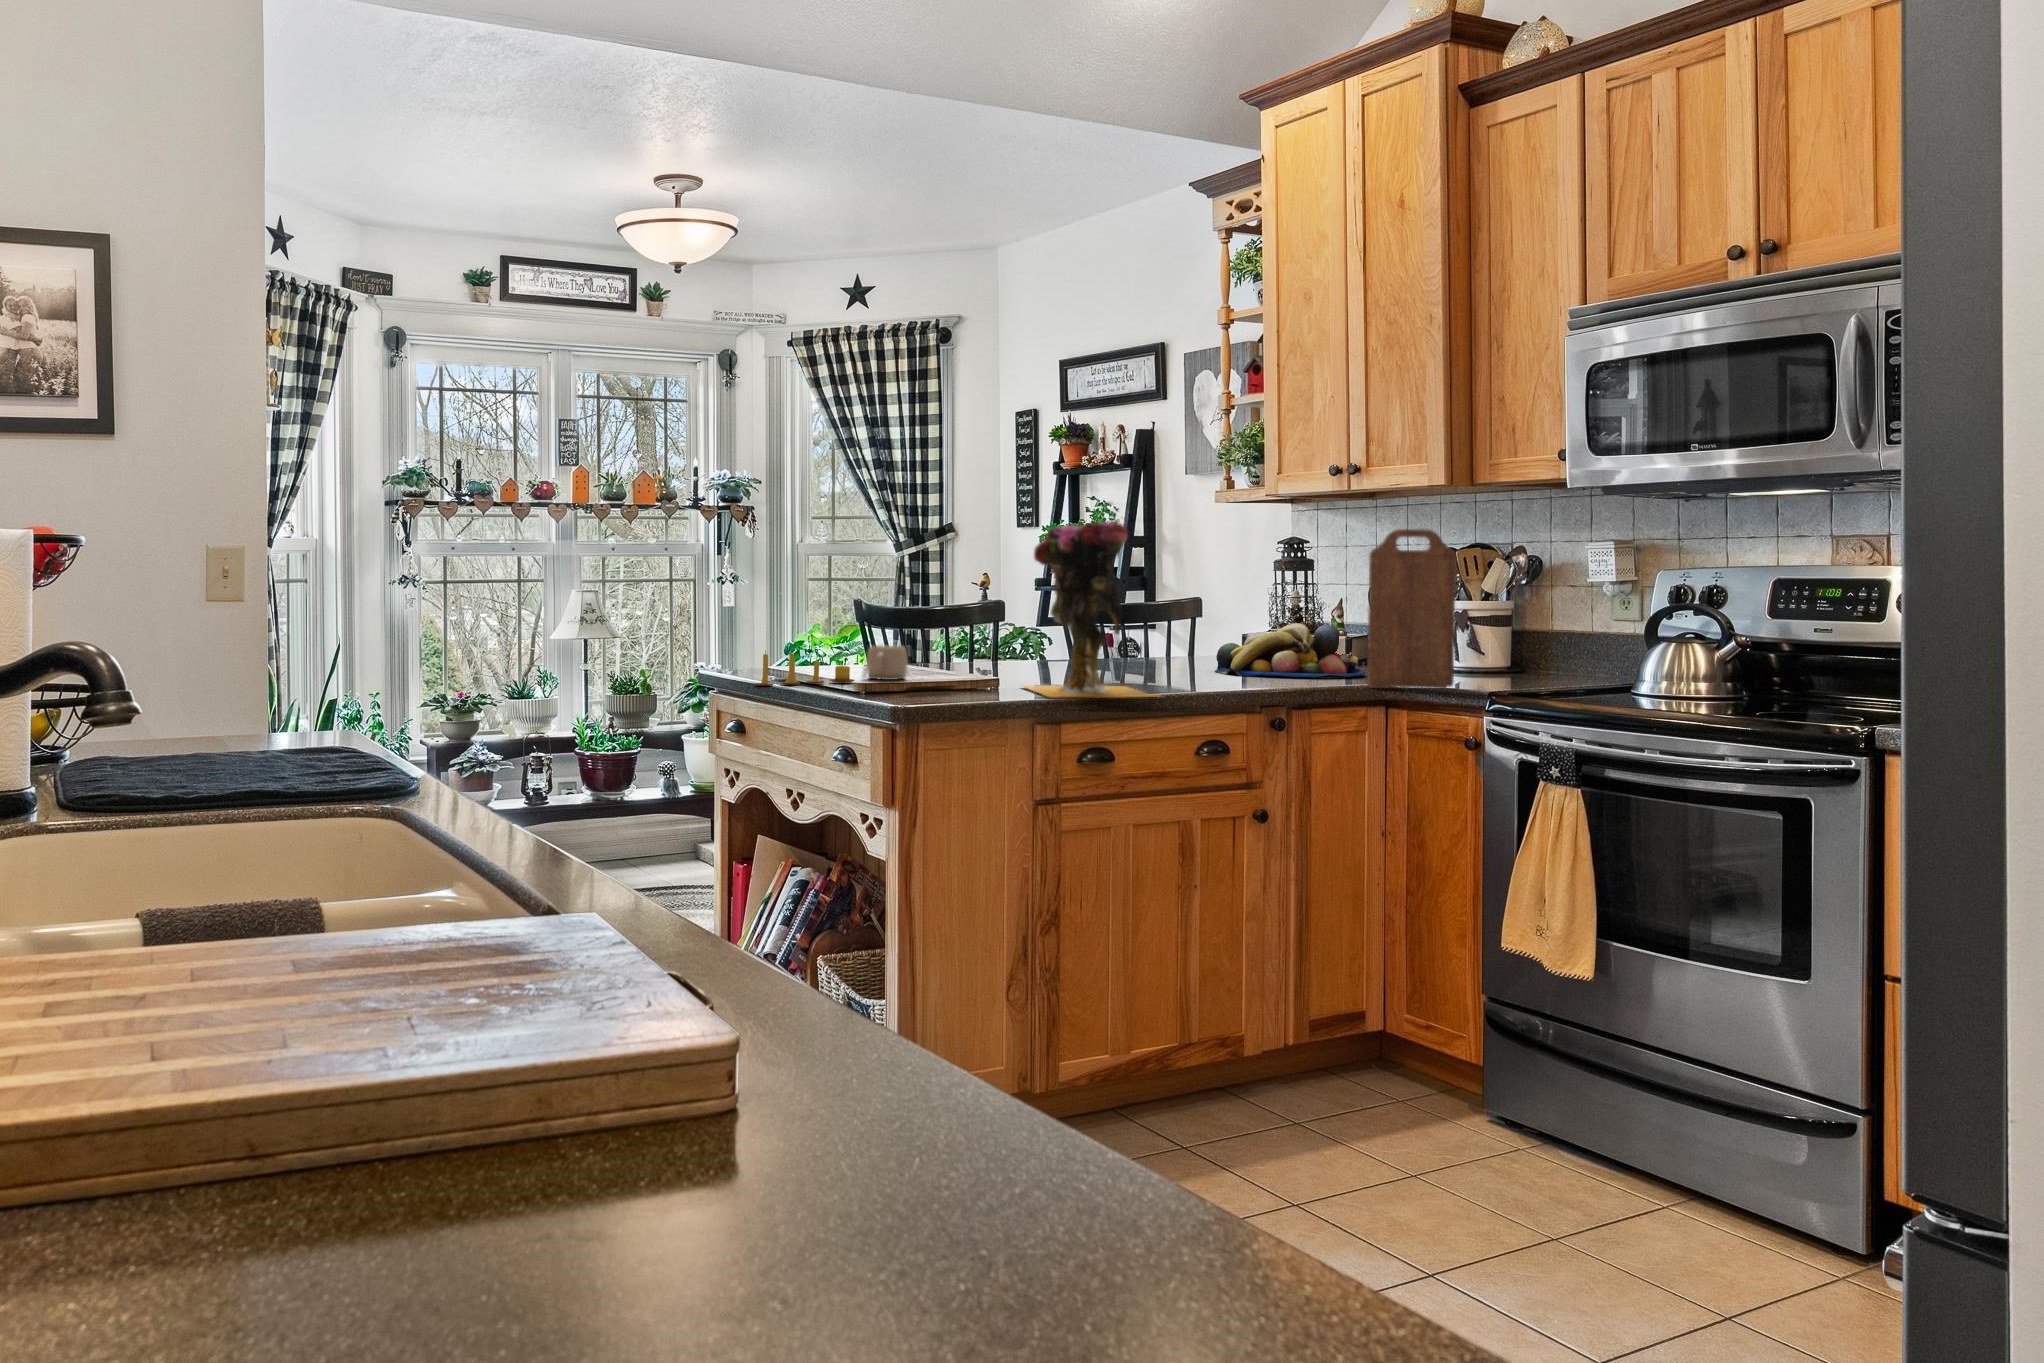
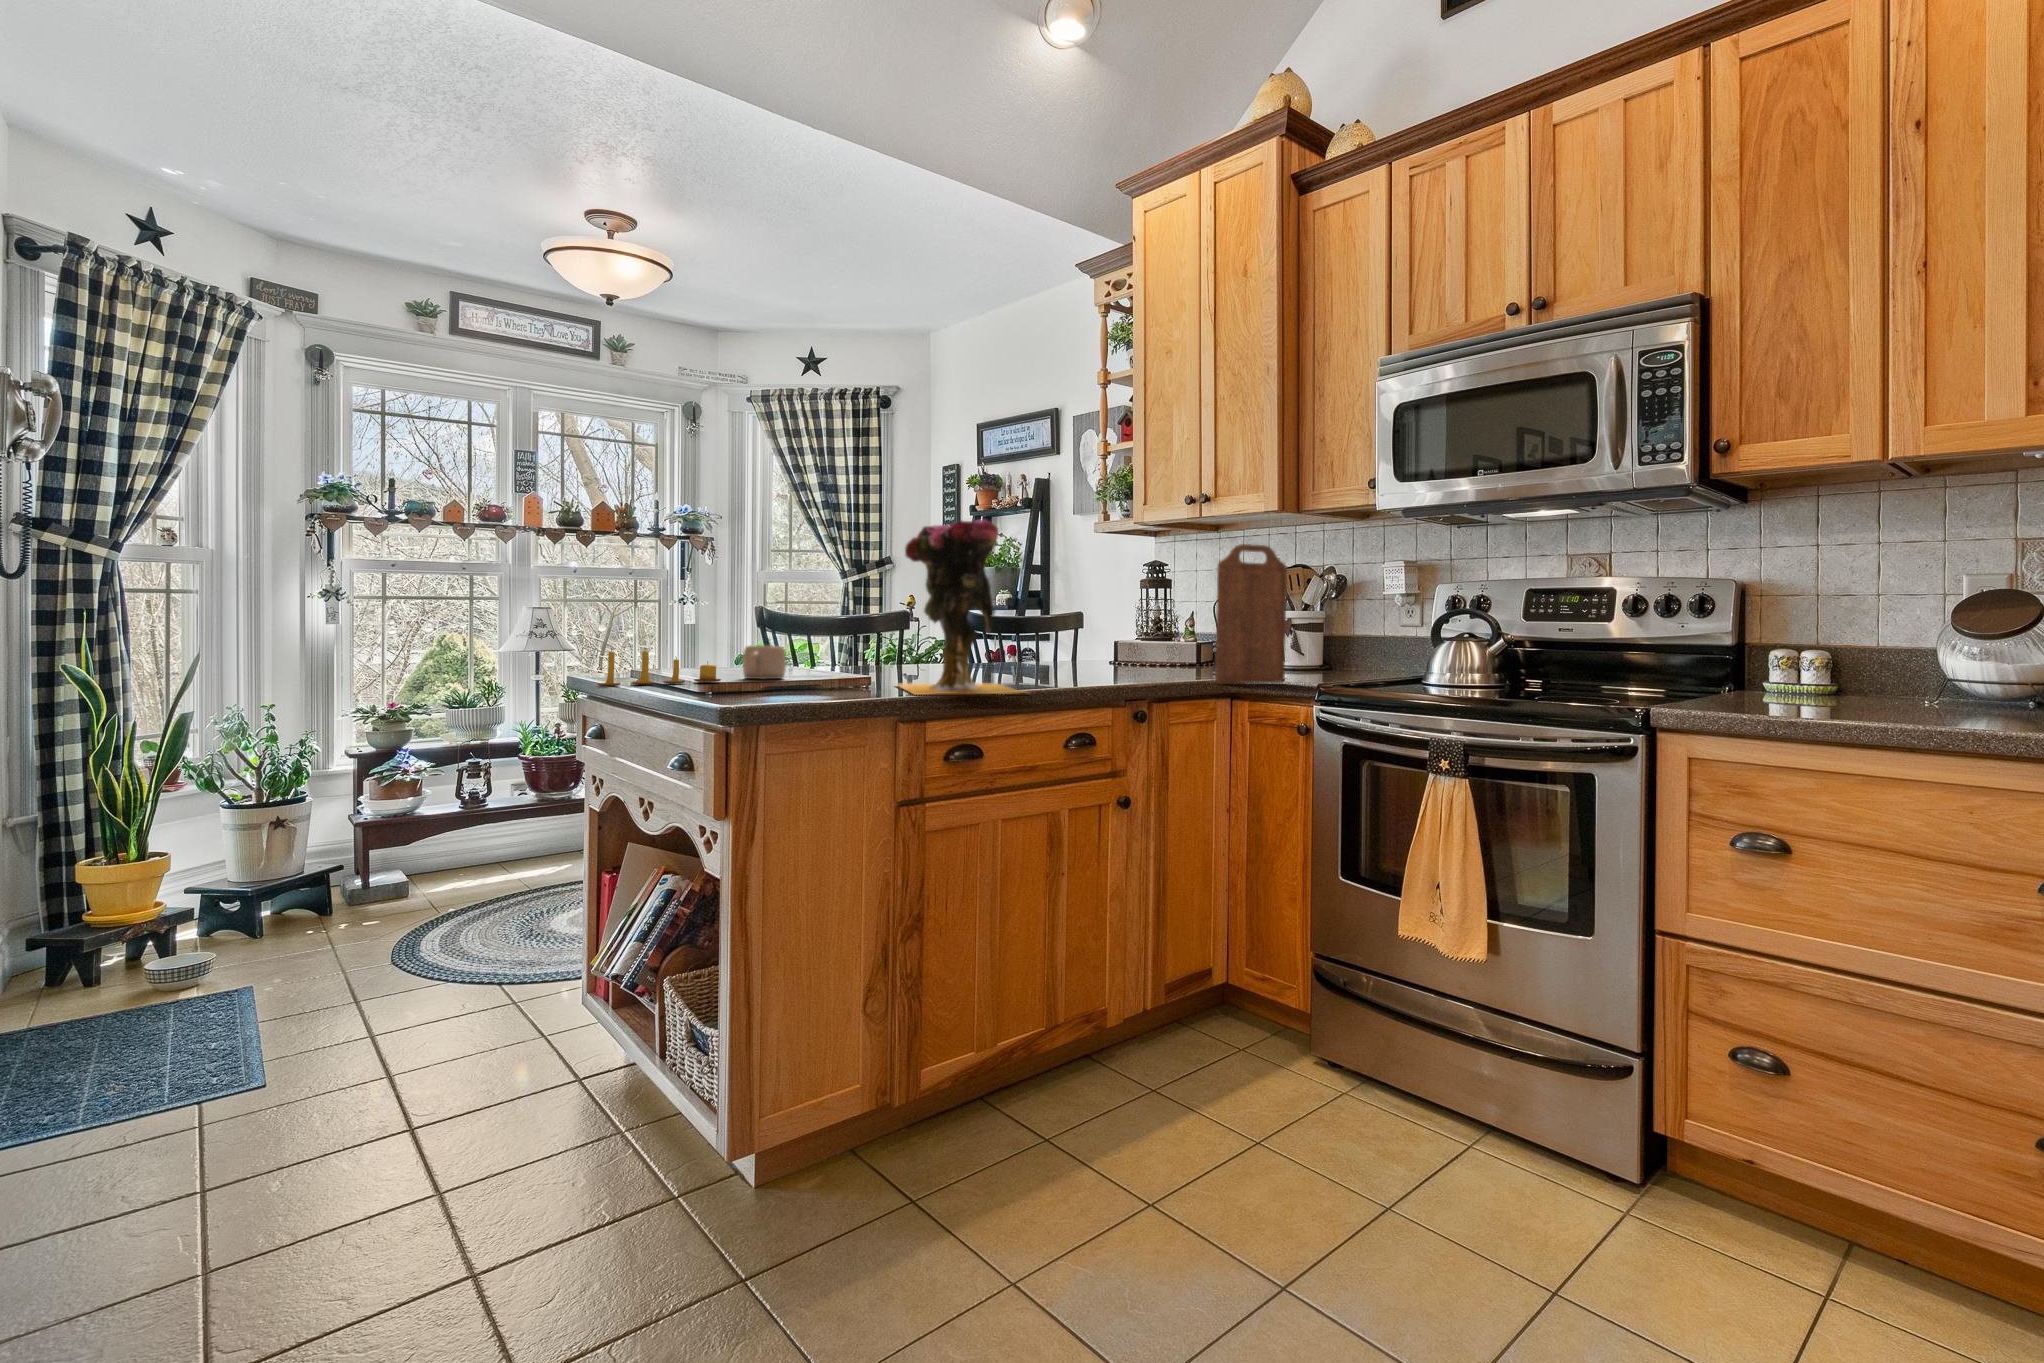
fruit bowl: present [1215,623,1365,678] -> none [1086,629,1211,676]

